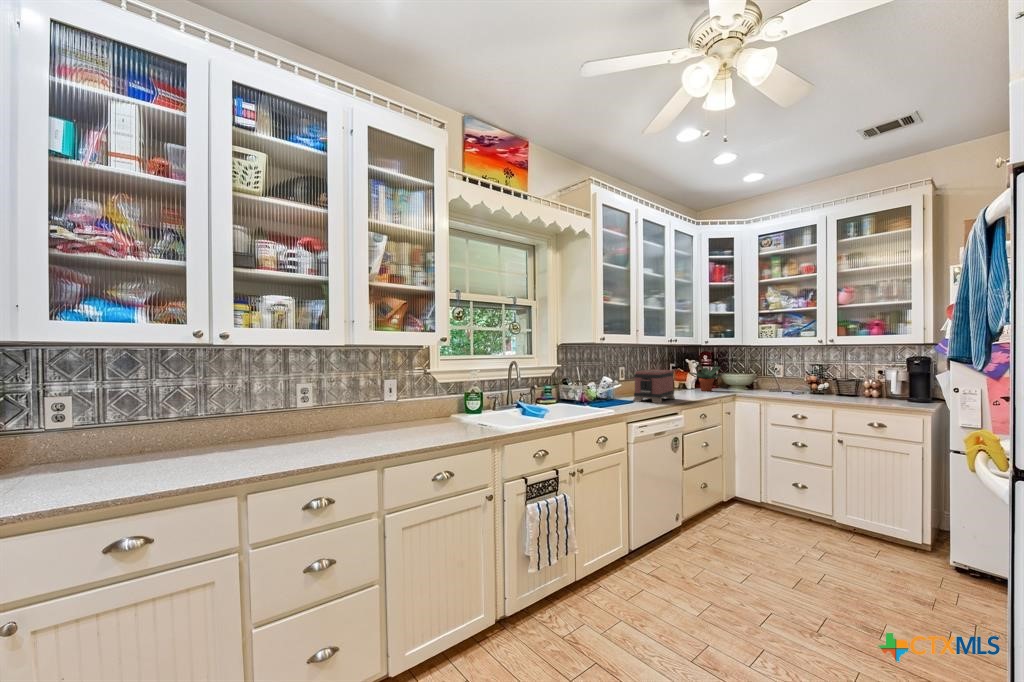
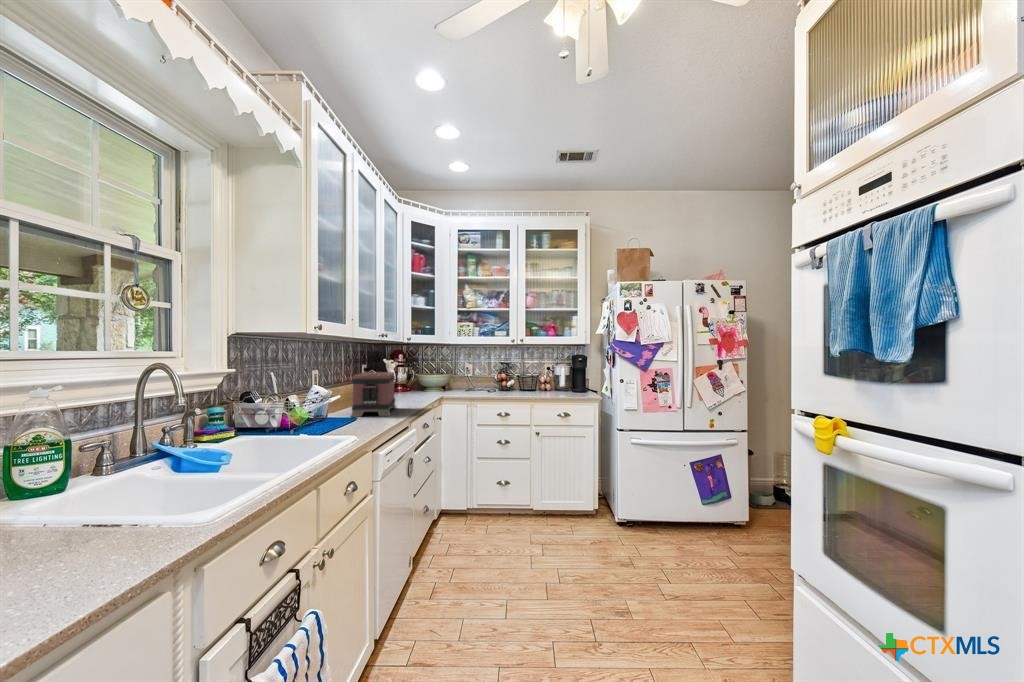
potted plant: present [691,365,723,391] -> none [388,363,430,395]

